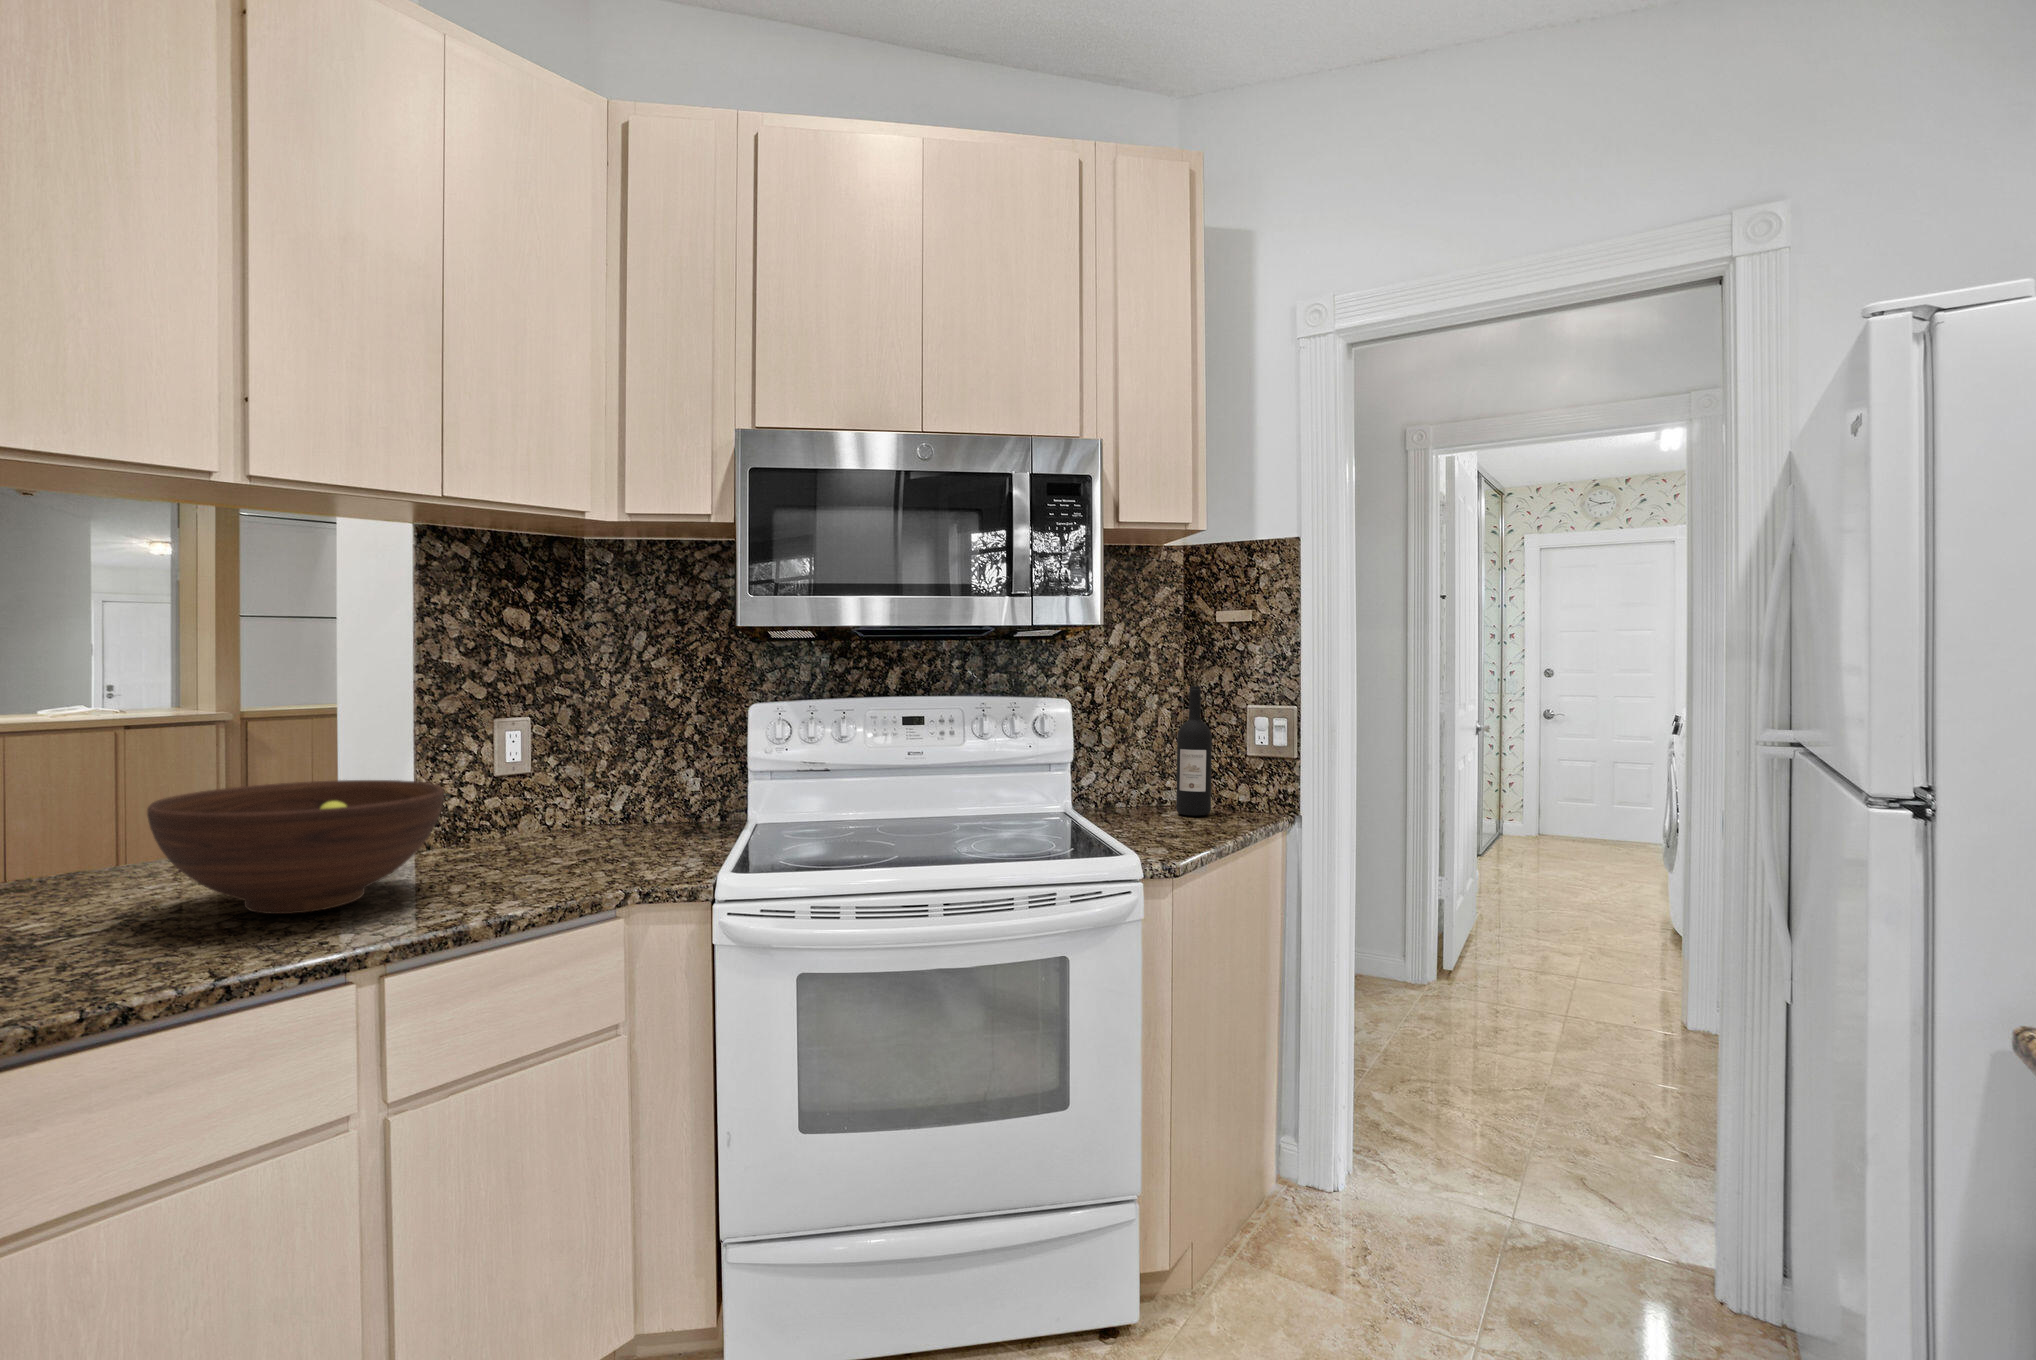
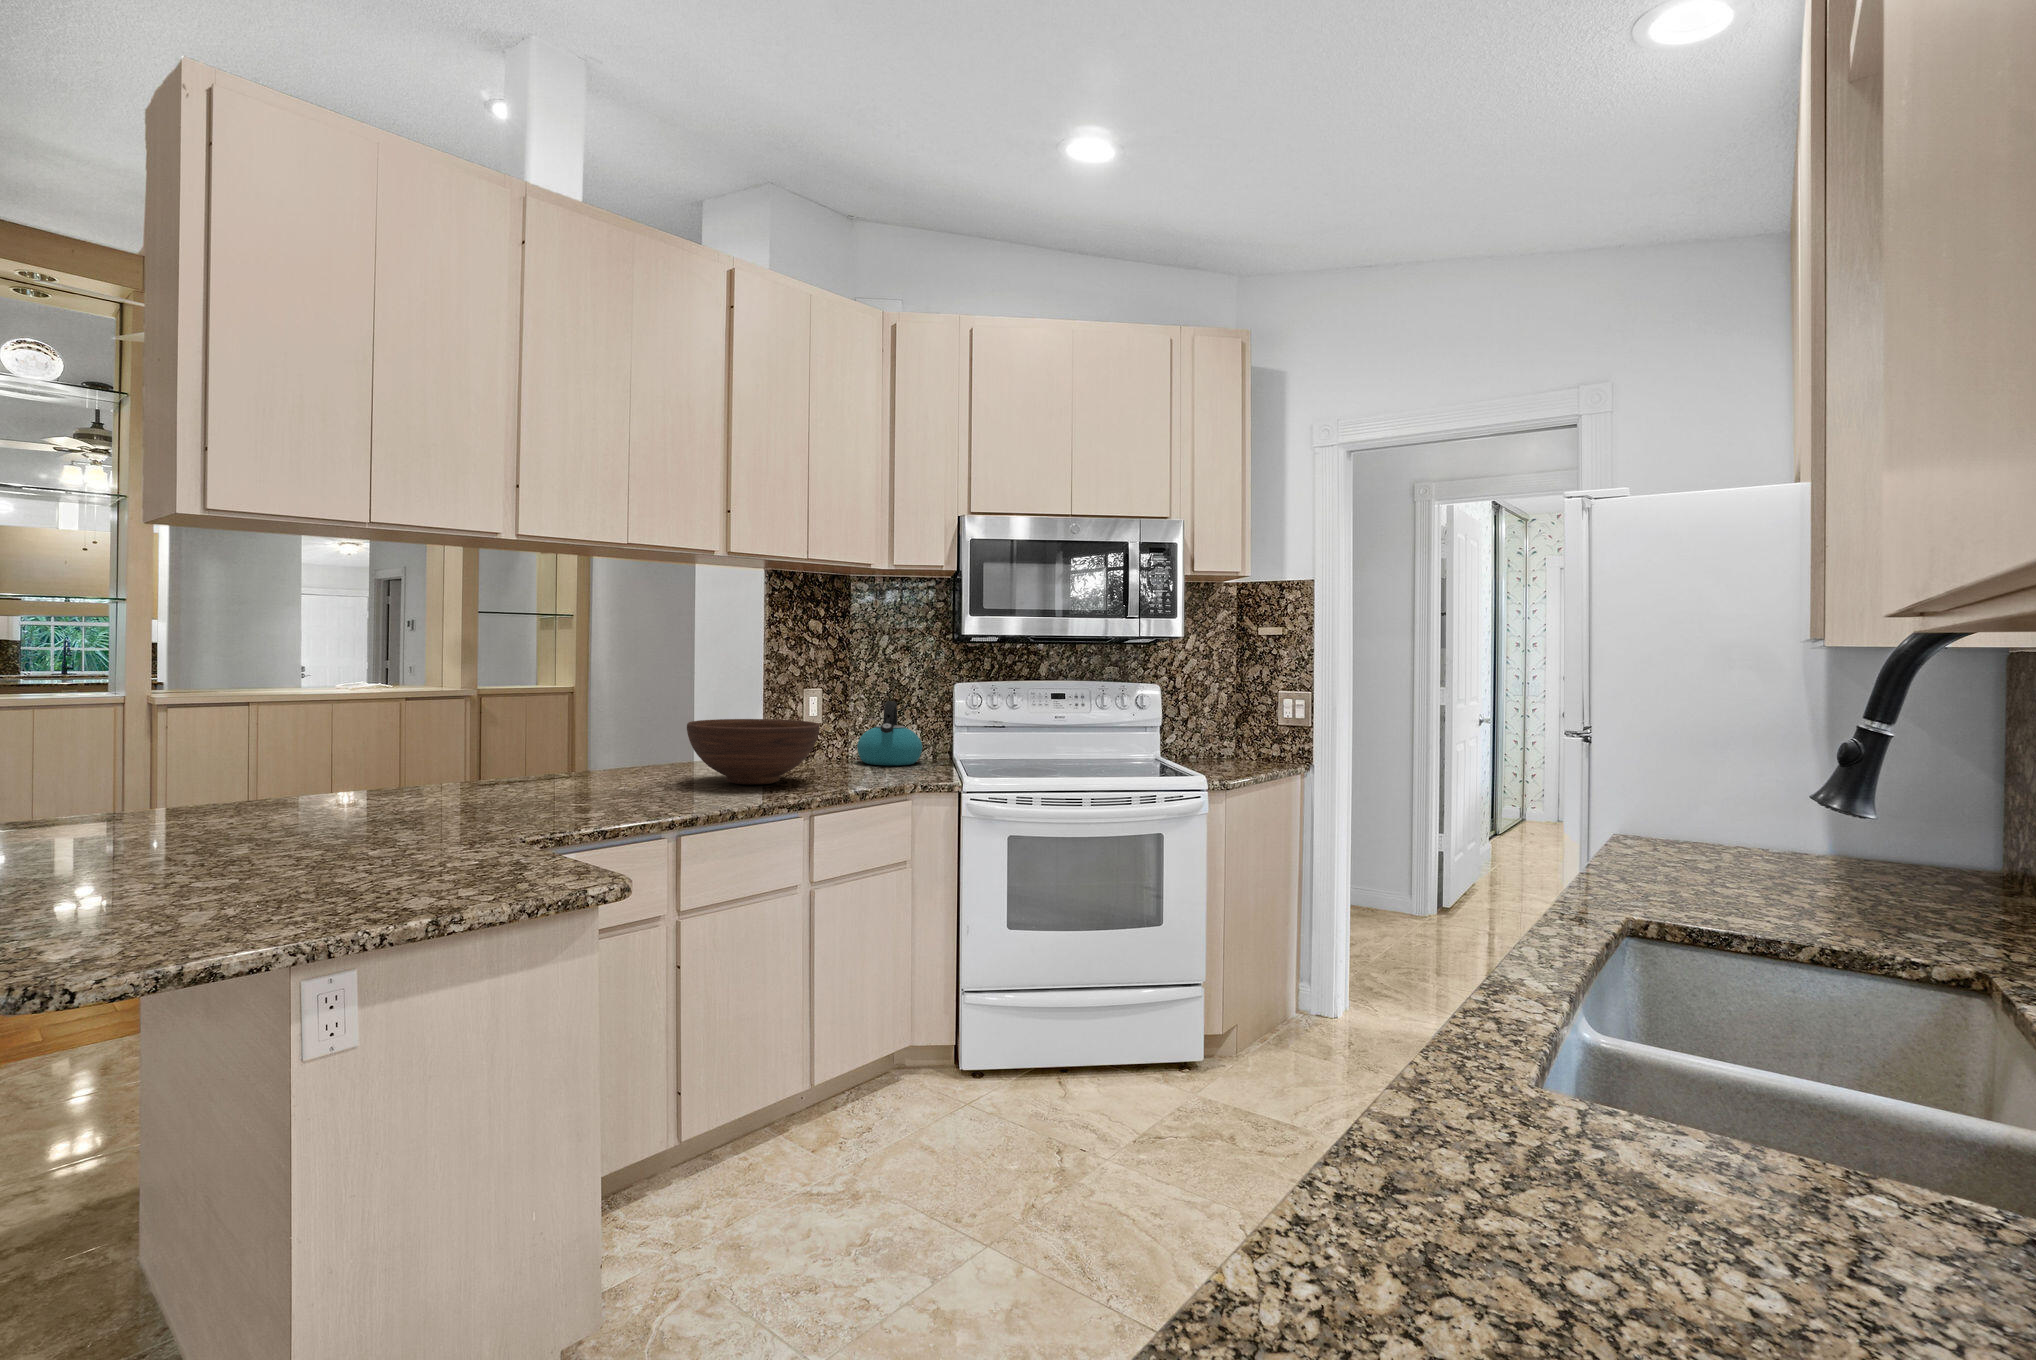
wine bottle: present [1176,686,1212,816] -> none [1229,677,1254,764]
kettle: none [577,736,689,843] -> present [857,701,922,765]

